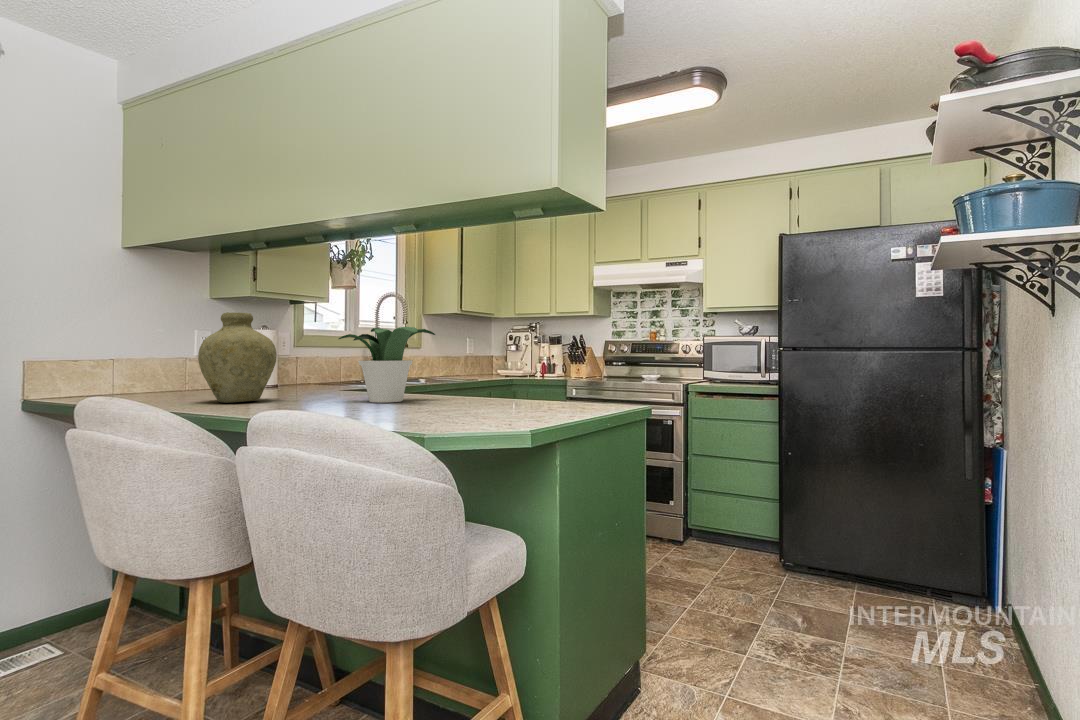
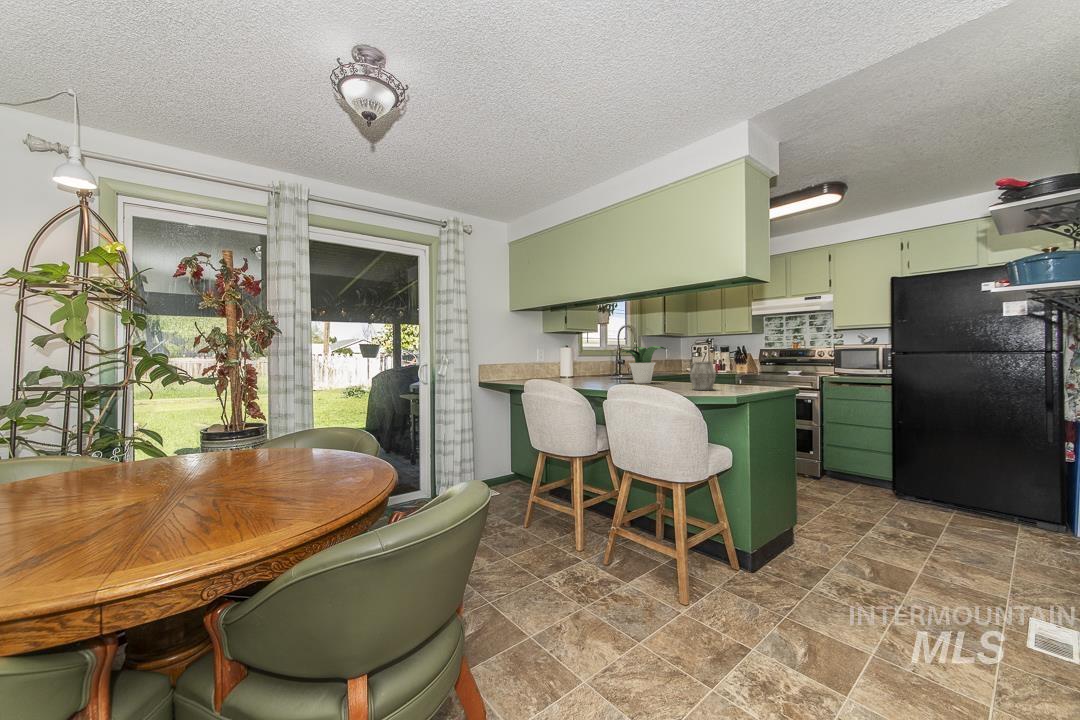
vase: present [198,312,277,403] -> none [557,341,589,383]
mug: none [458,360,509,421] -> present [690,361,716,390]

